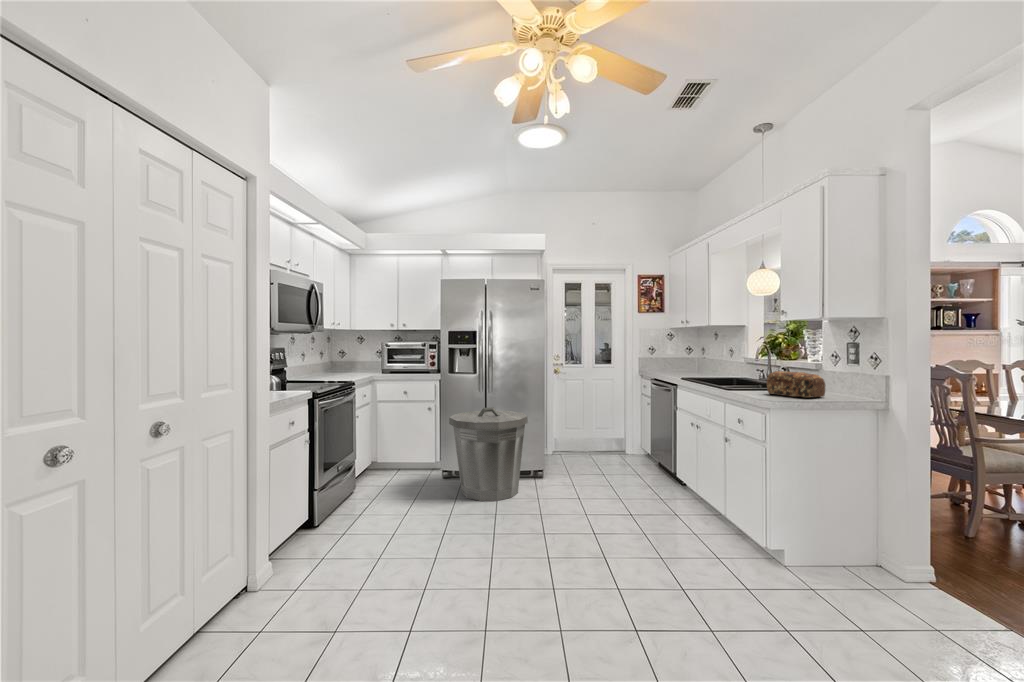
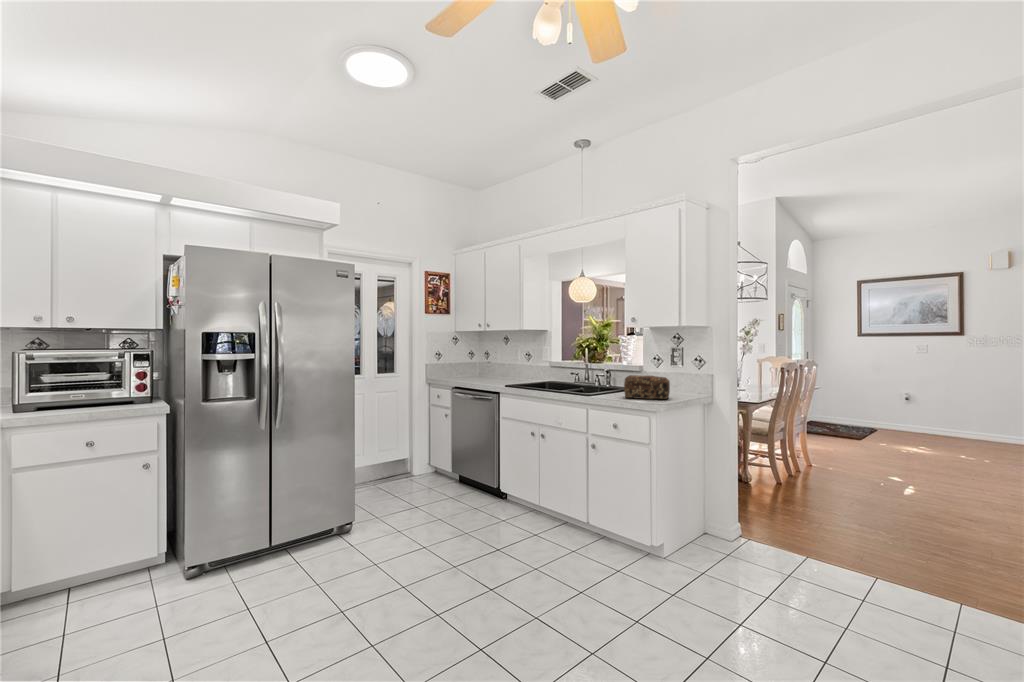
trash can: present [449,407,528,501] -> none [224,449,352,601]

